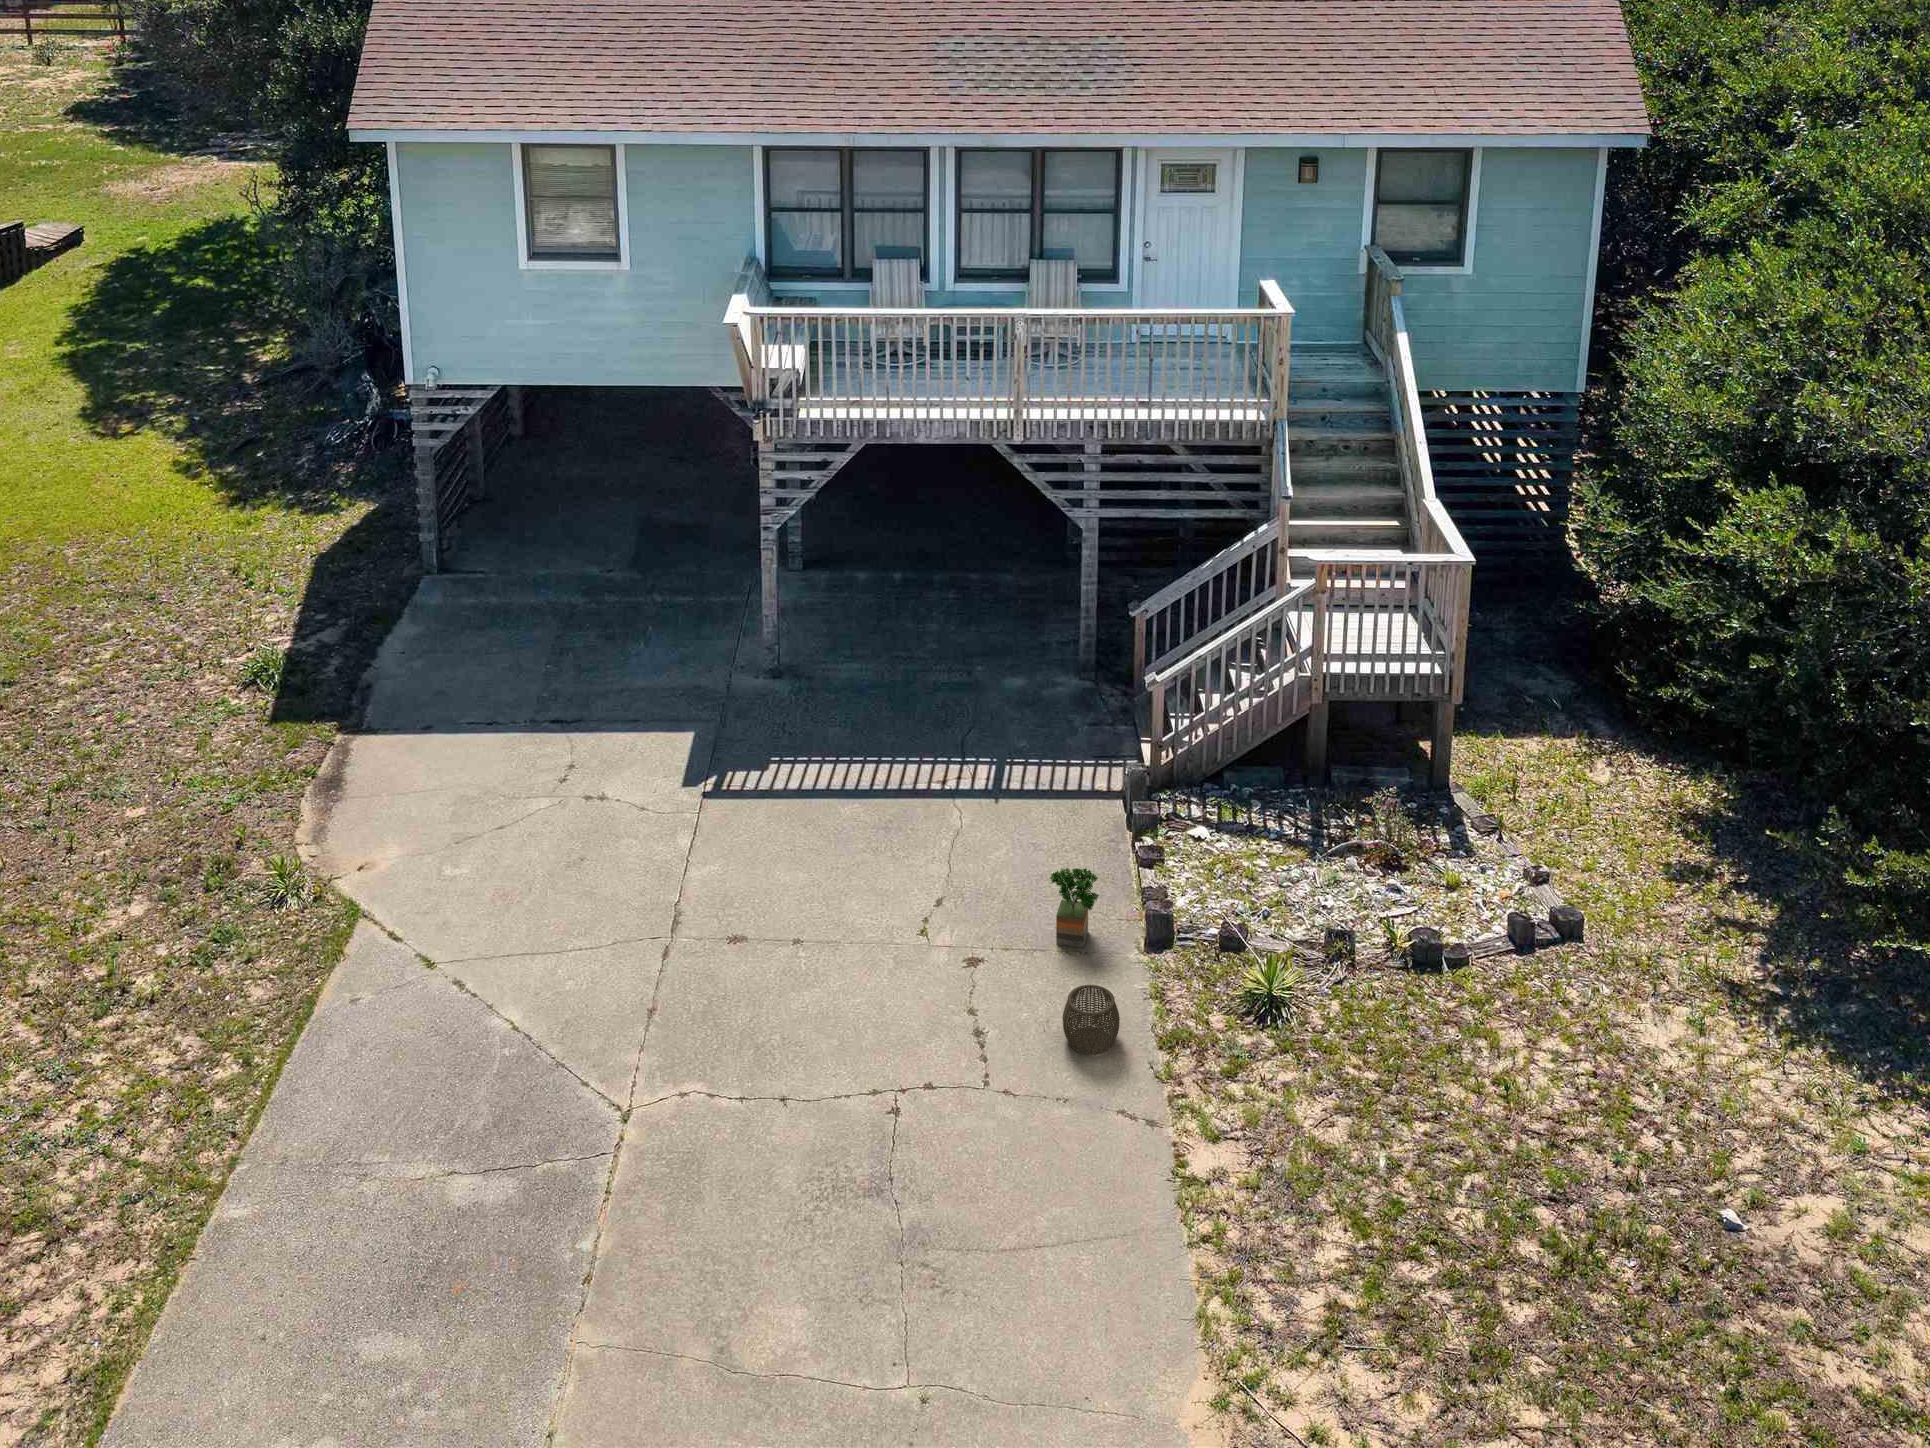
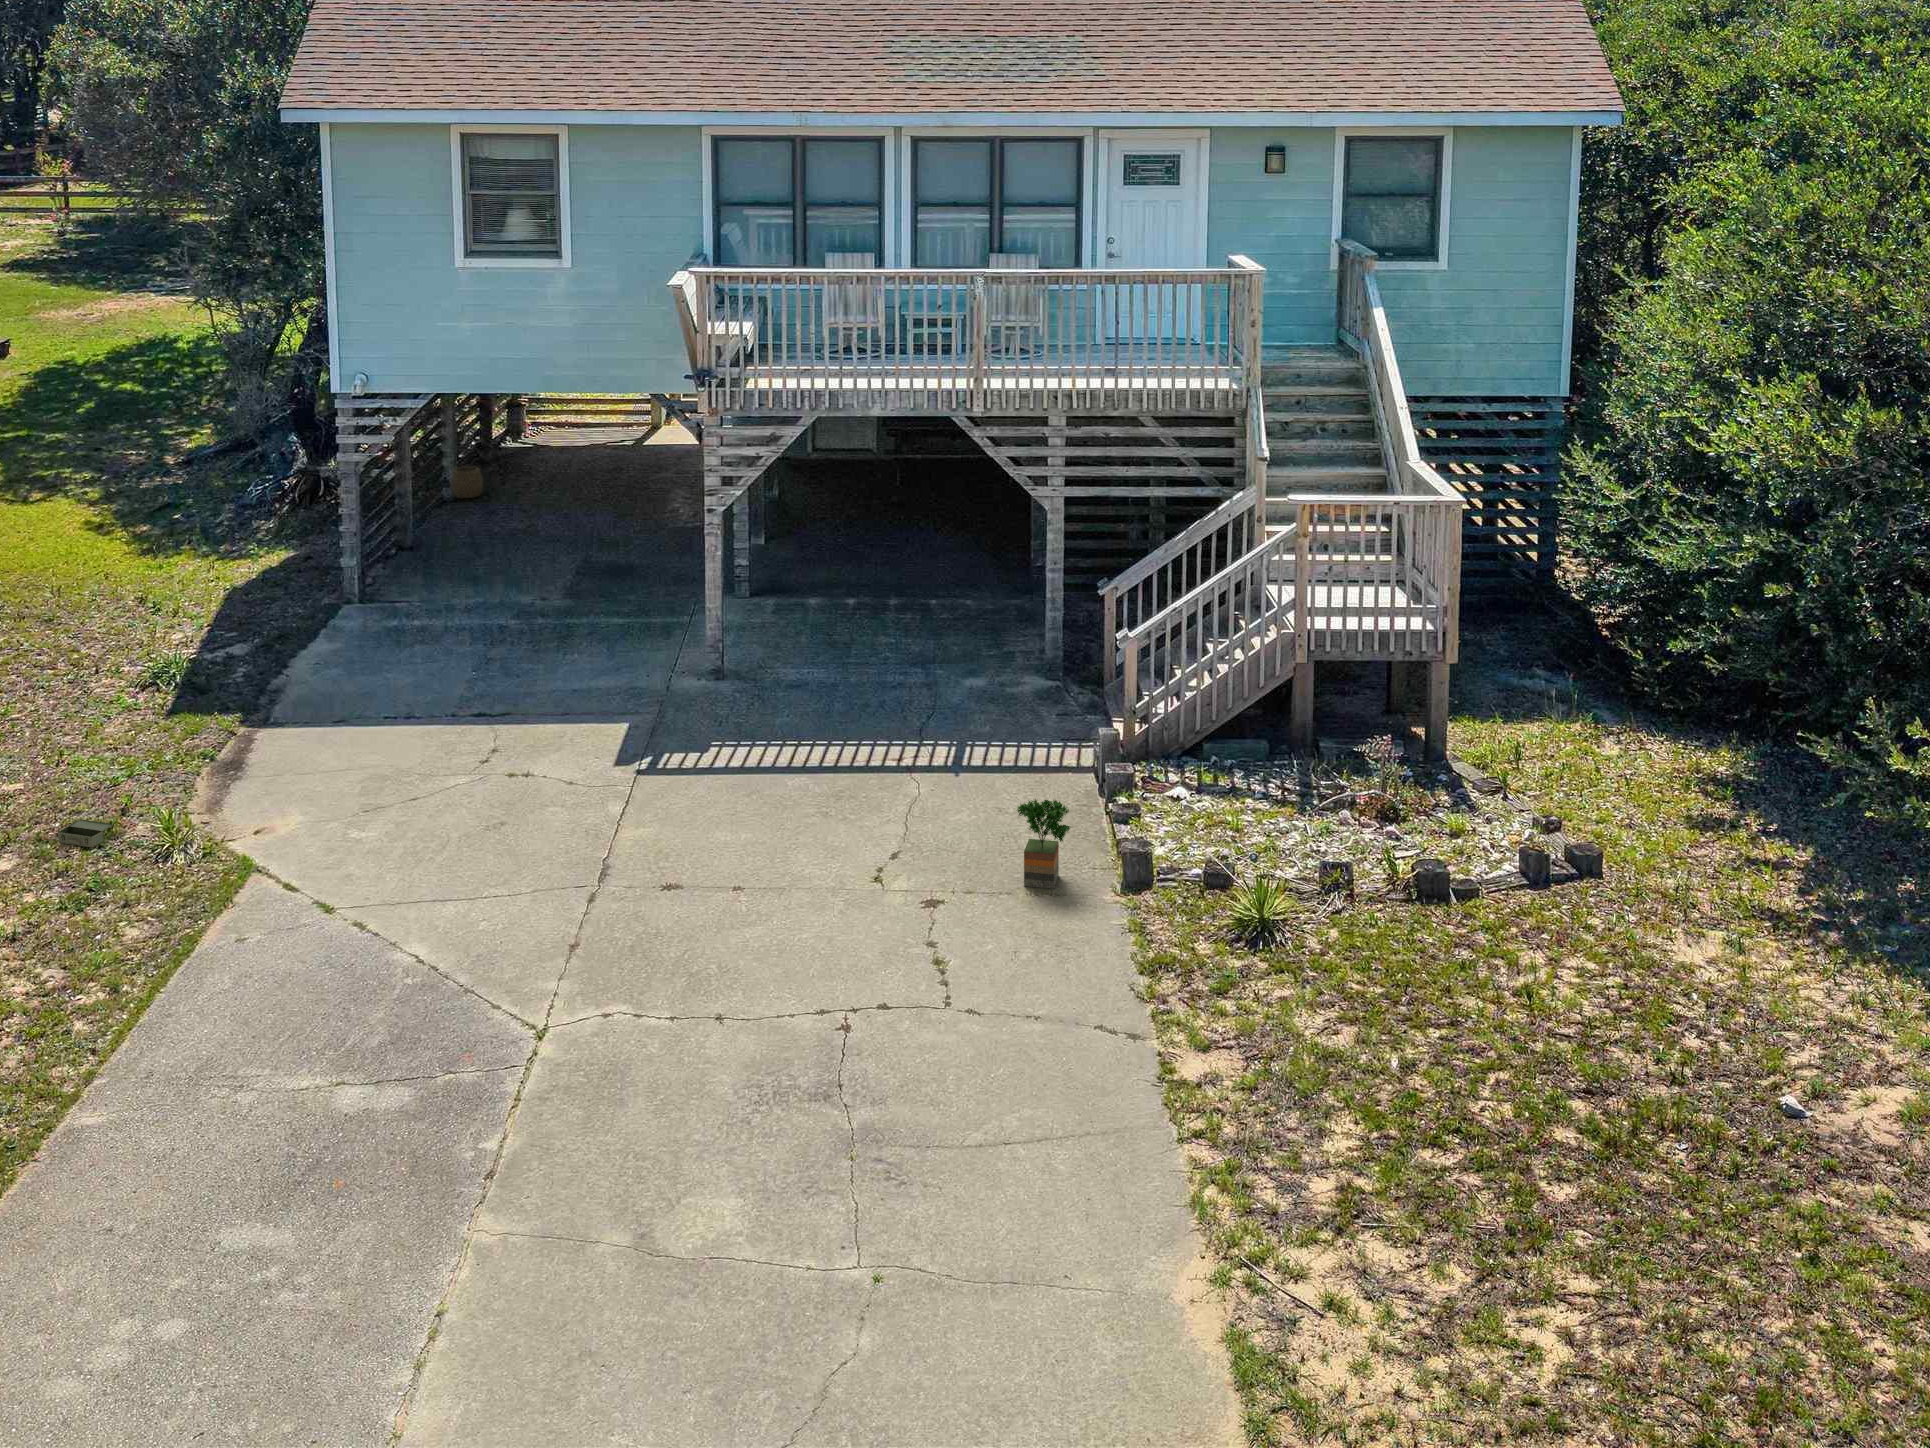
toolbox: none [182,859,231,890] -> present [58,819,113,847]
woven basket: present [1062,985,1120,1055] -> present [451,466,483,498]

